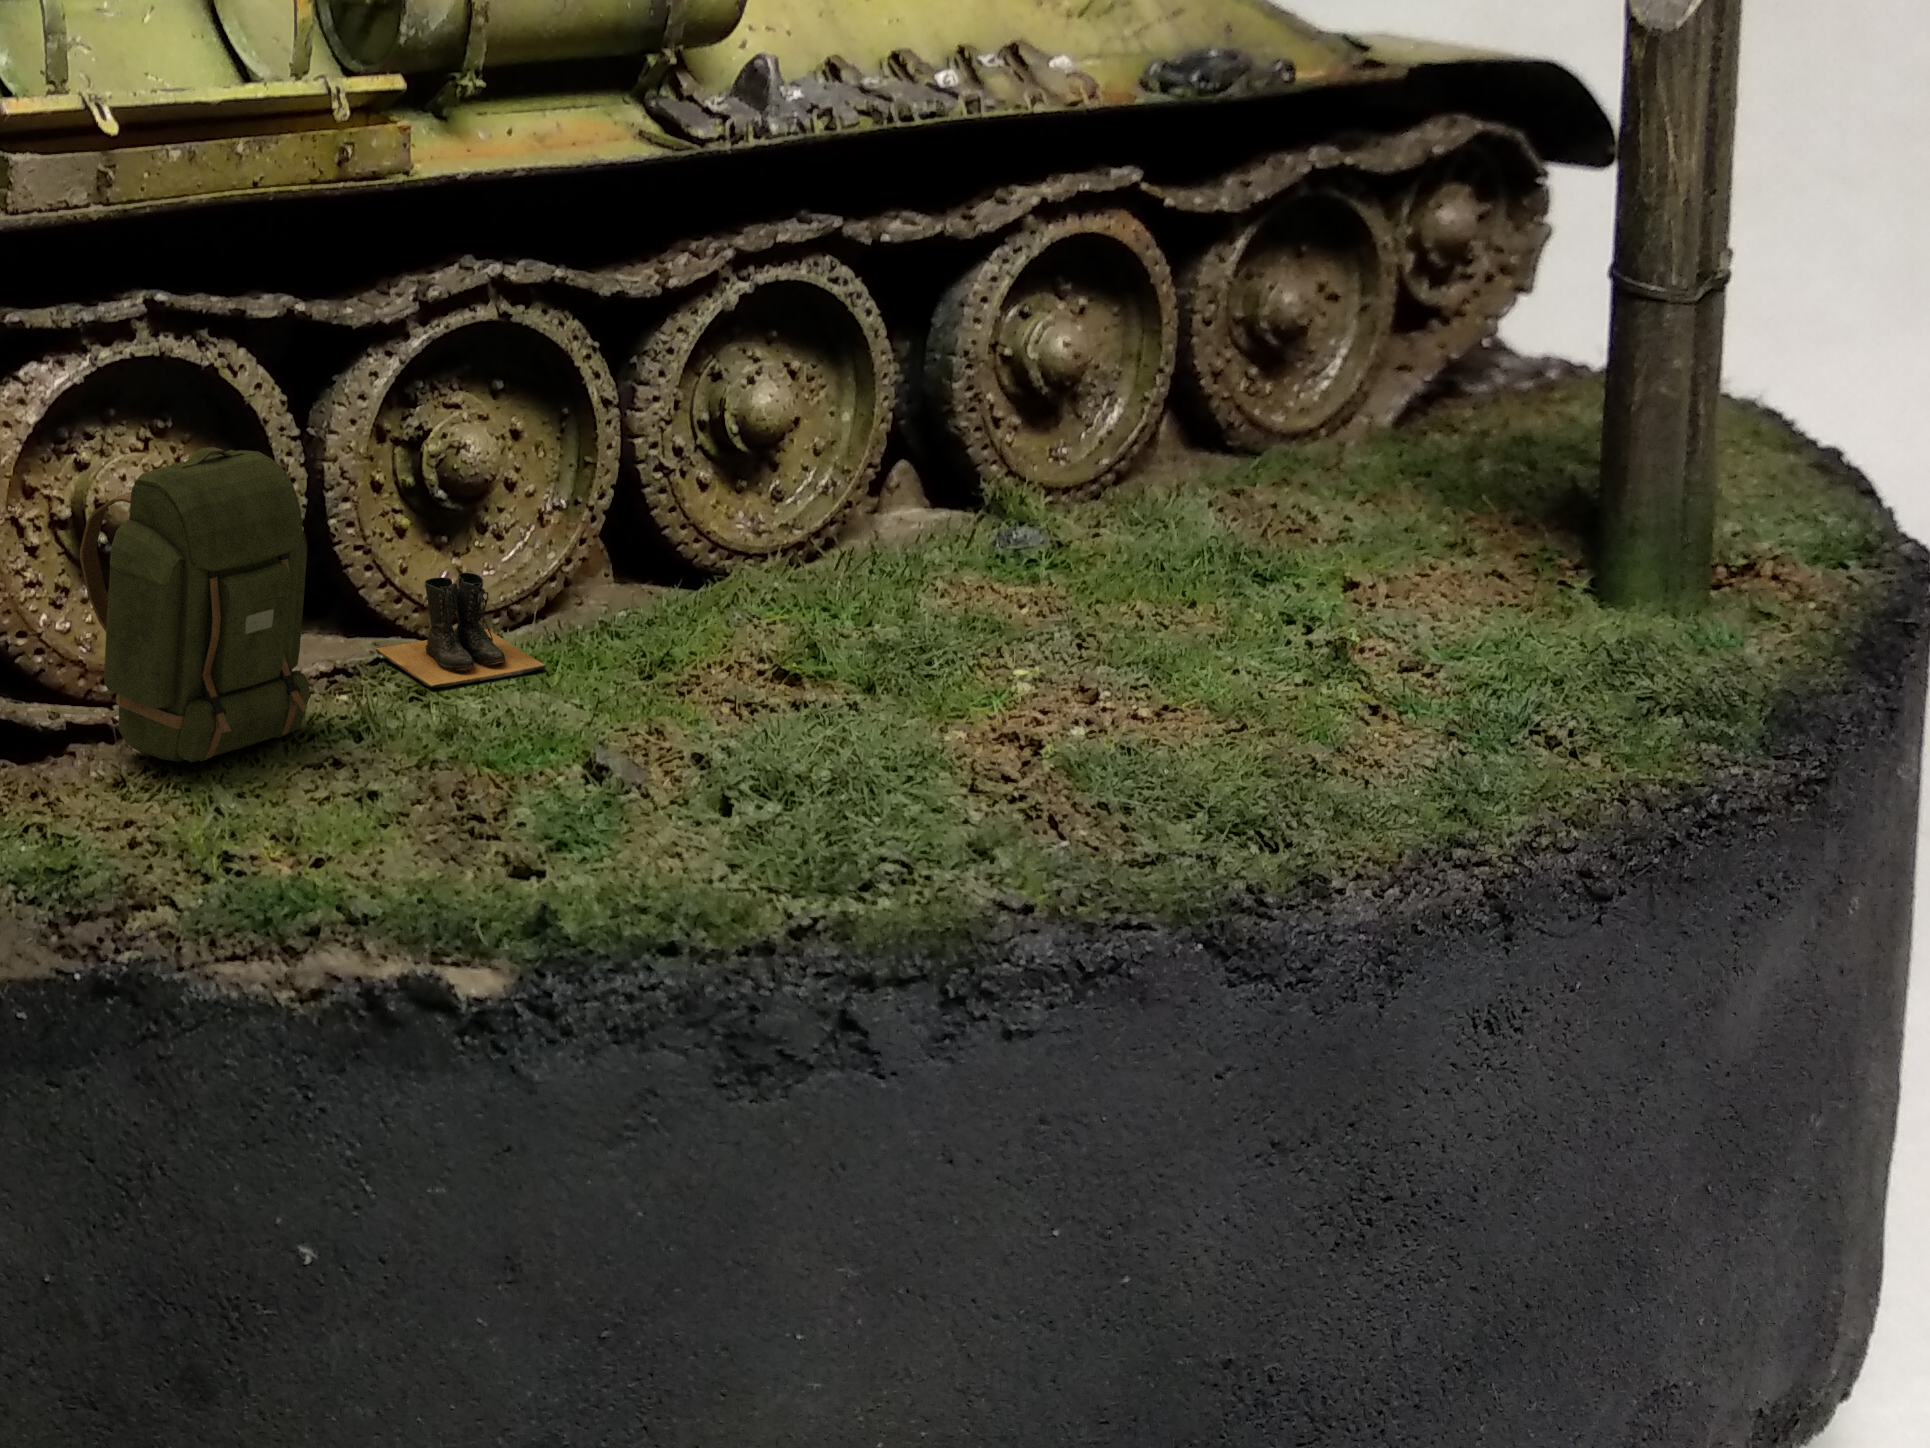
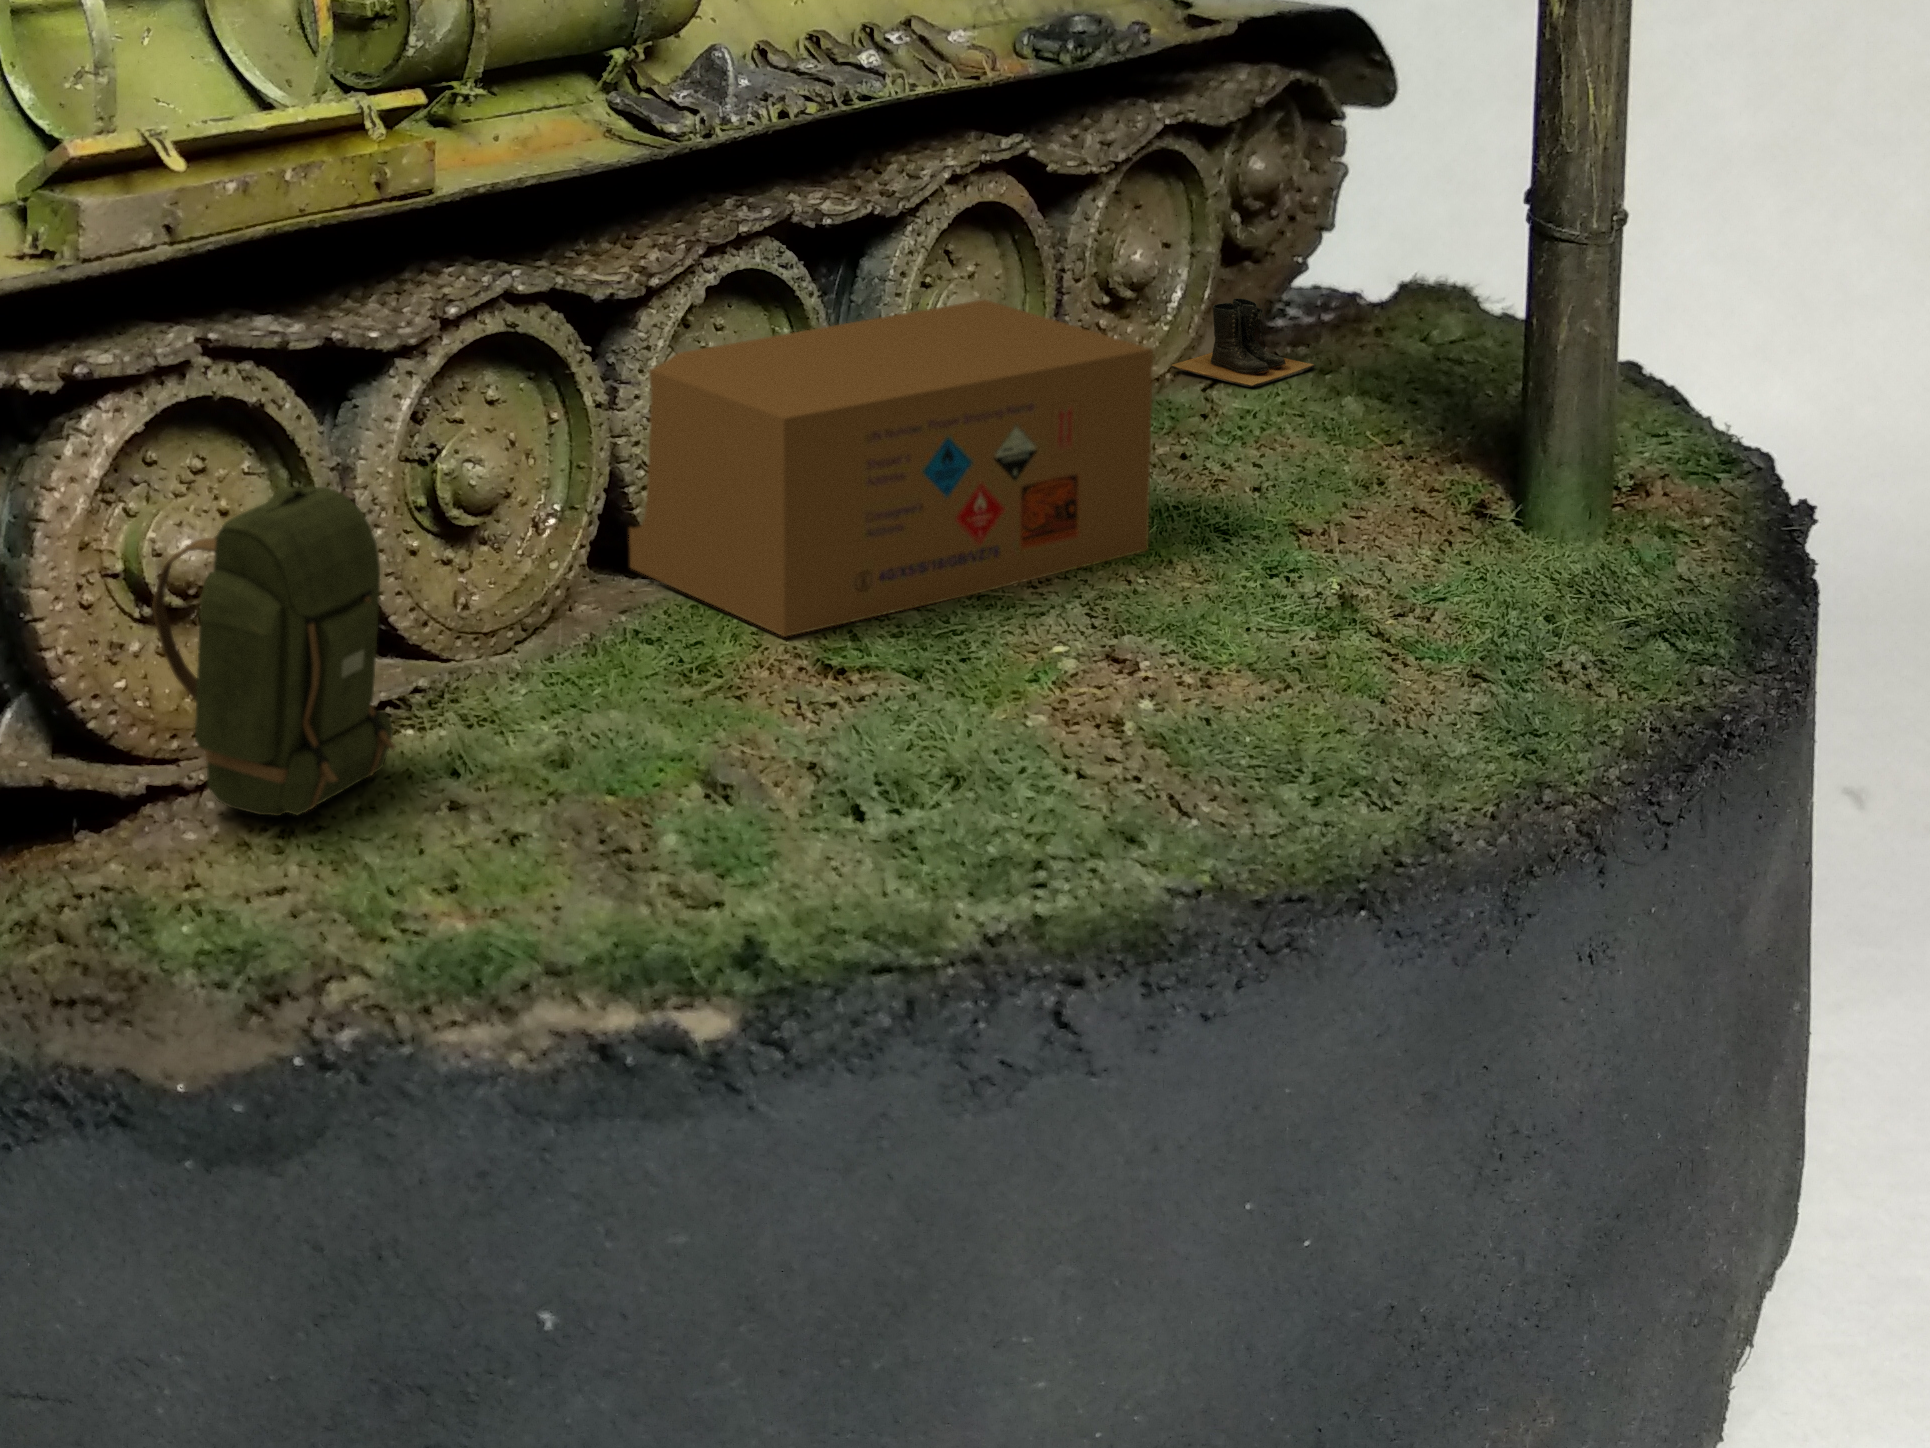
cardboard box: none [649,330,1182,643] -> present [629,300,1153,637]
boots: present [376,573,546,688] -> present [1171,298,1315,387]

